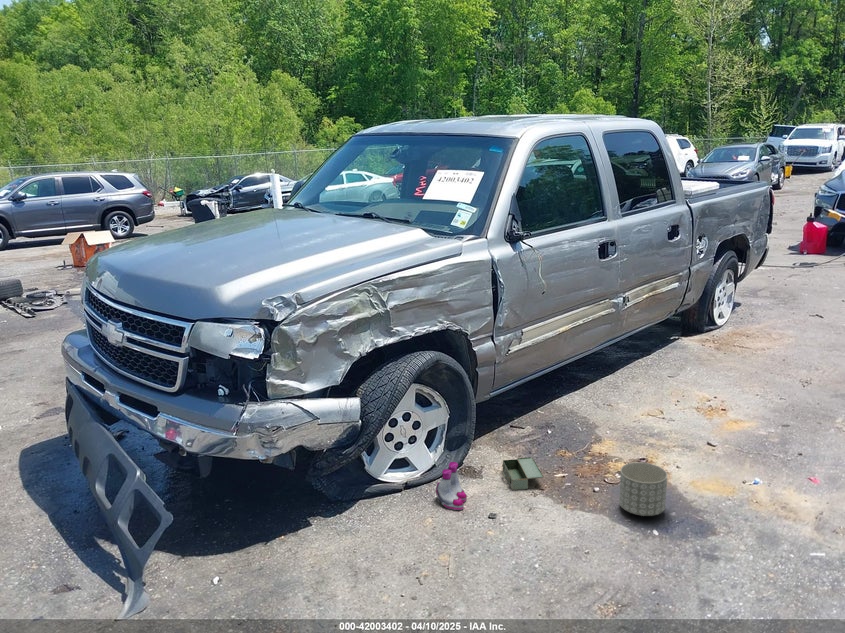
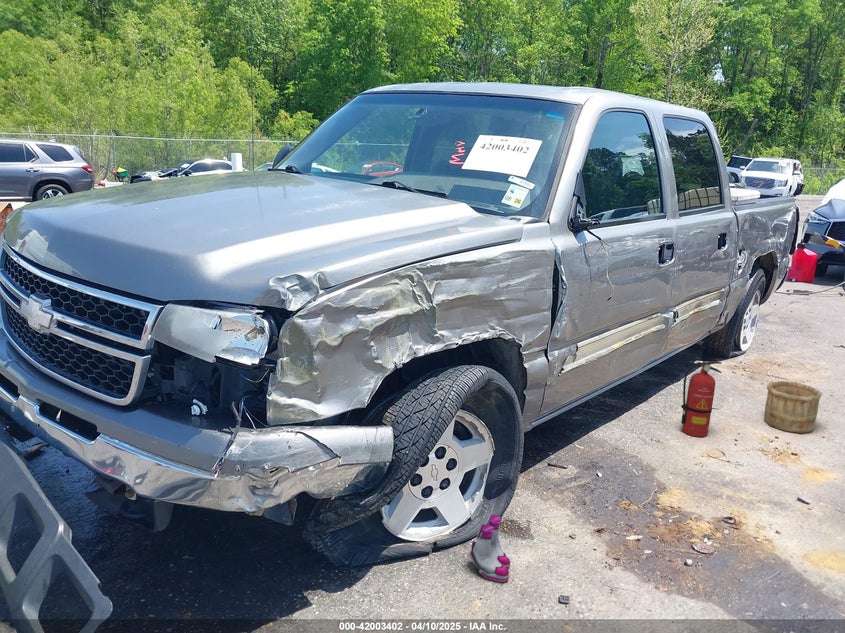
fire extinguisher: none [634,336,666,399] -> present [681,361,722,437]
wooden bucket: none [713,349,760,392] -> present [764,381,822,433]
toolbox: present [502,457,543,490] -> none [547,509,606,554]
planter: present [619,462,667,516] -> none [710,526,781,601]

